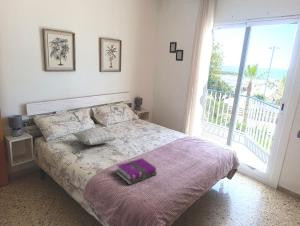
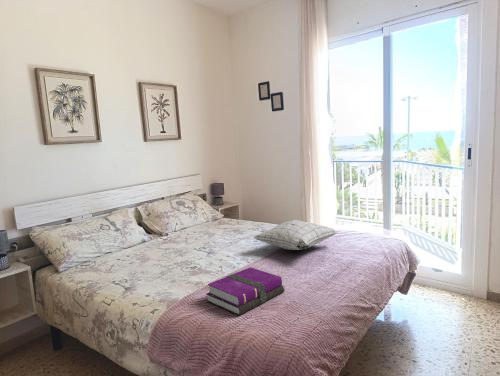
pillow: present [72,128,117,146] -> present [253,220,337,250]

